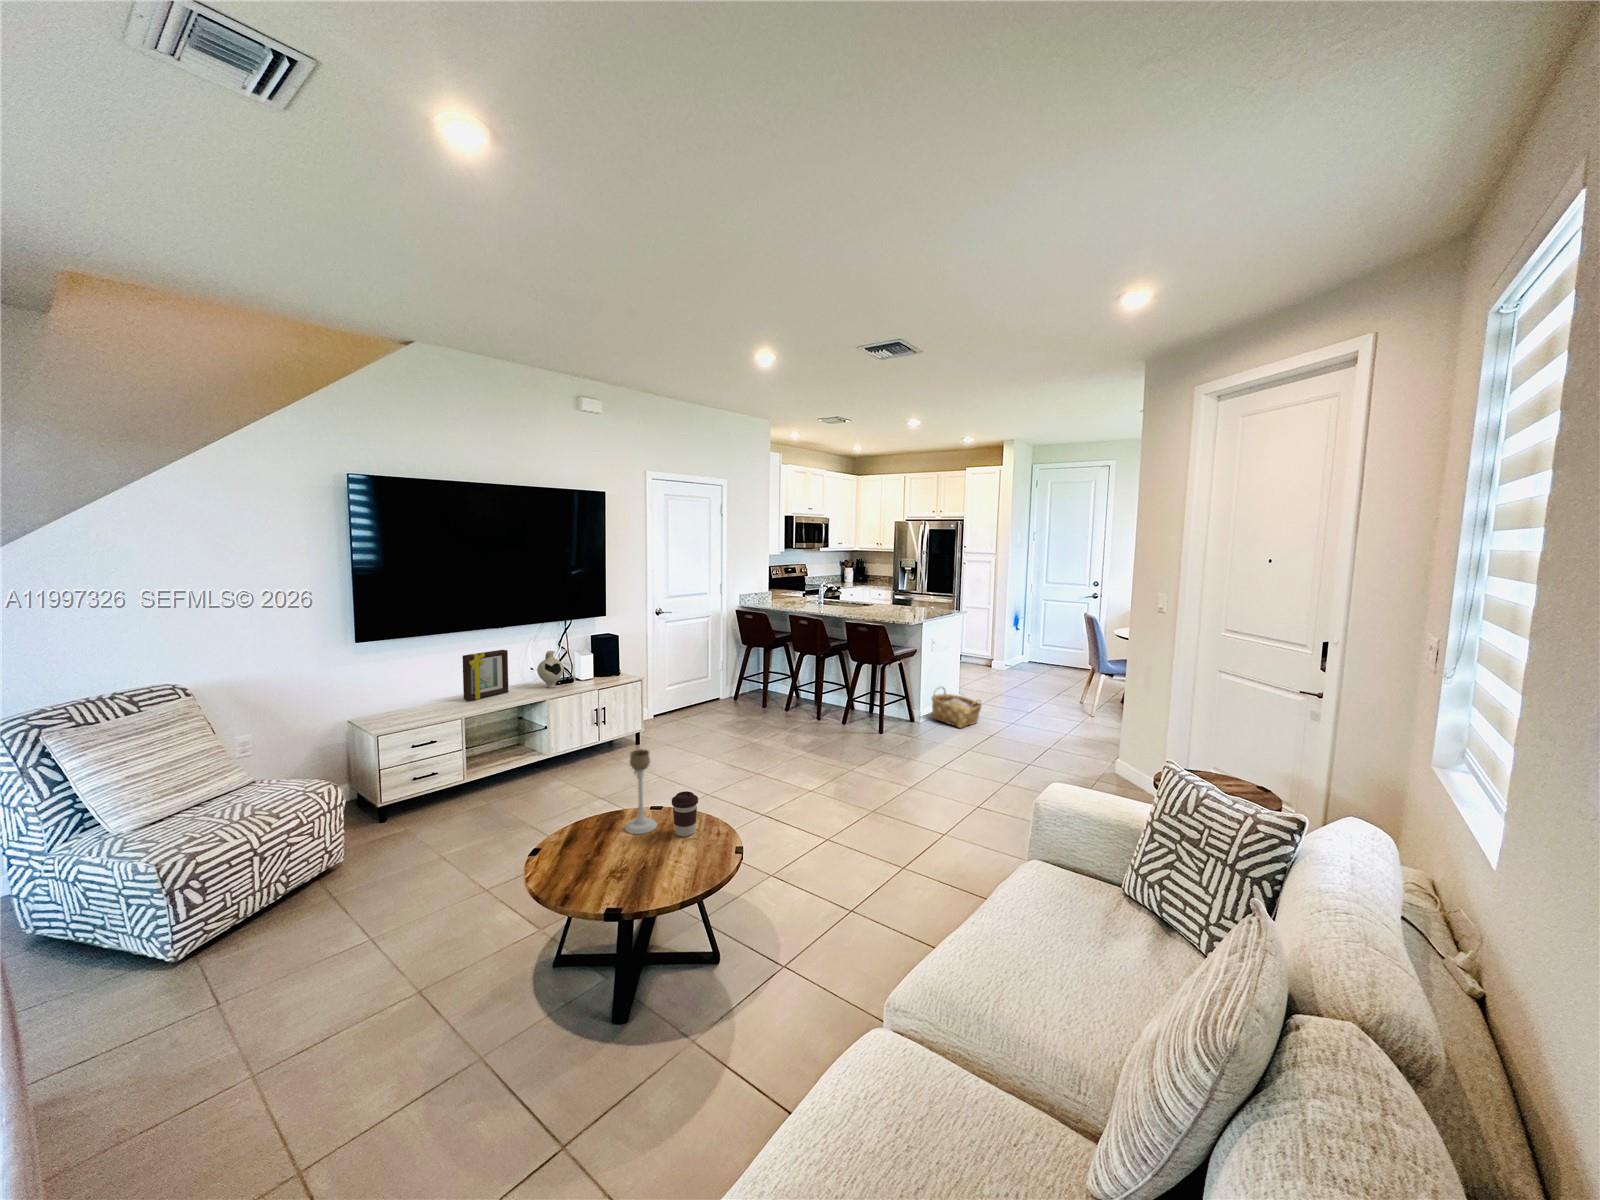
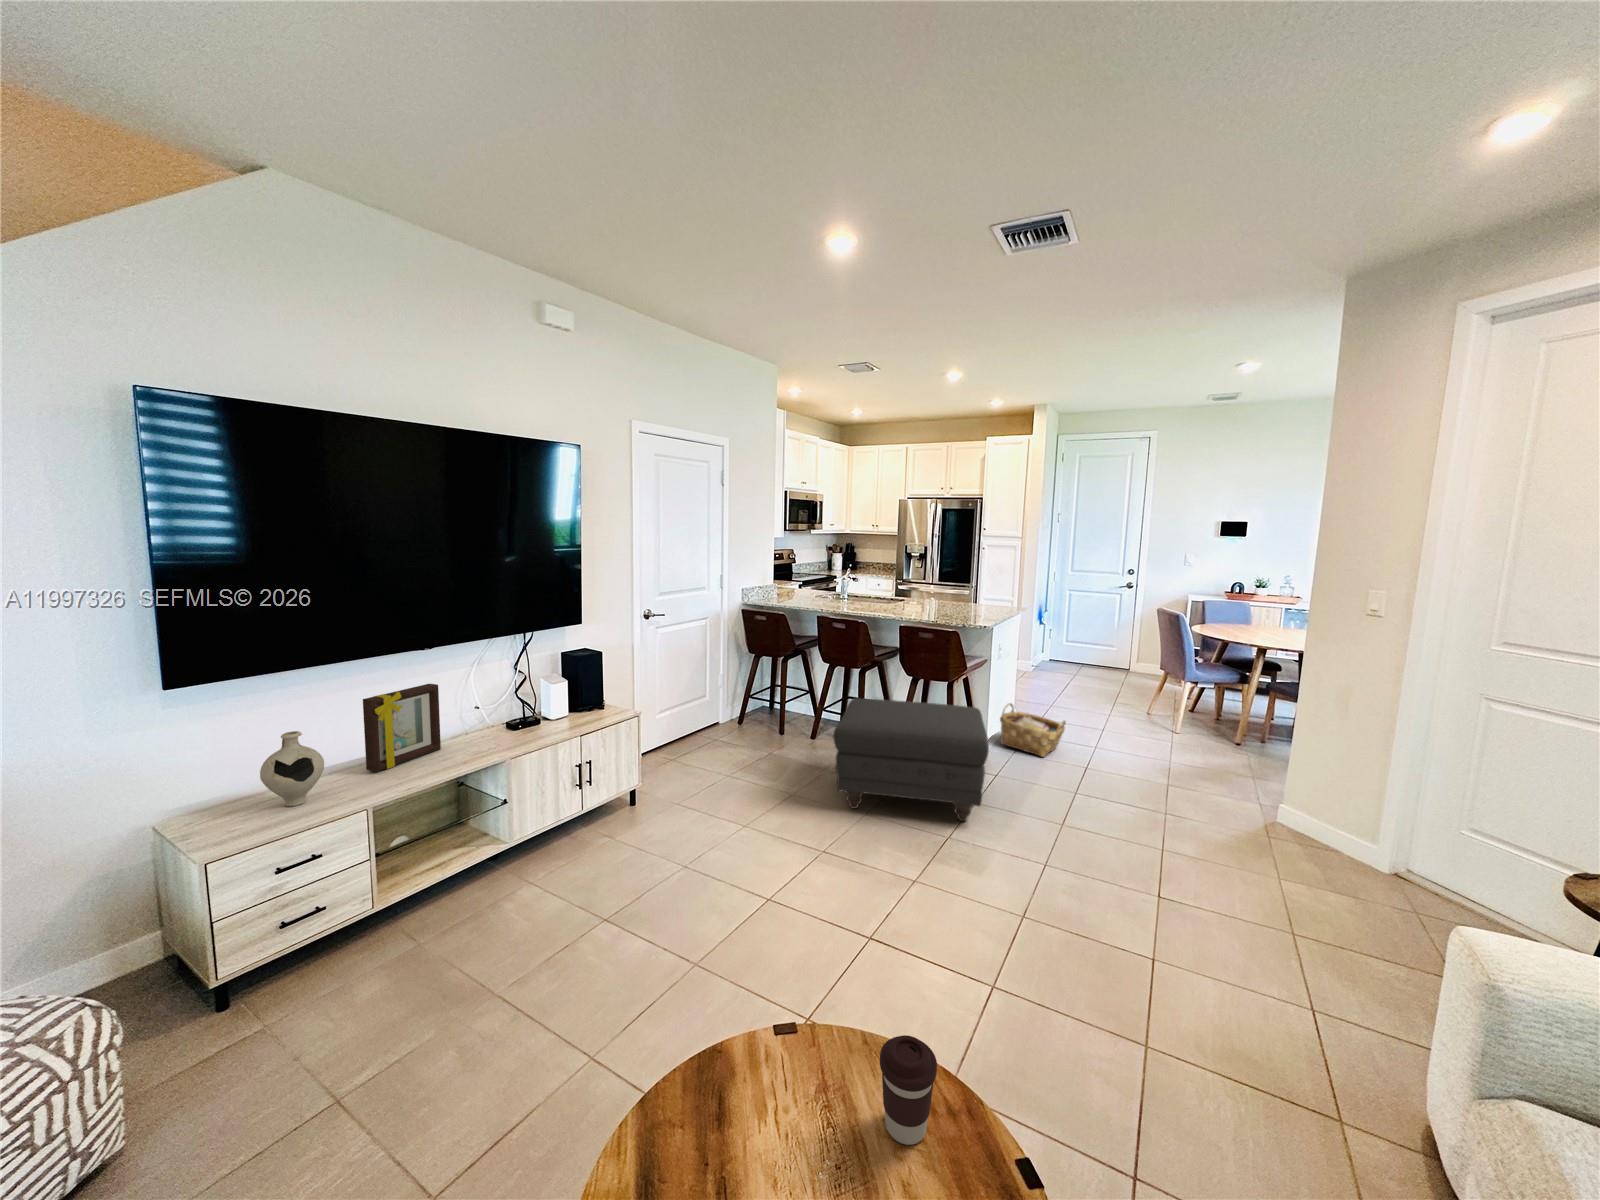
decorative vase: present [537,651,564,688] -> present [260,731,324,807]
ottoman: none [774,675,894,762] -> present [833,698,989,821]
candle holder: present [625,749,657,834] -> none [767,948,835,1146]

